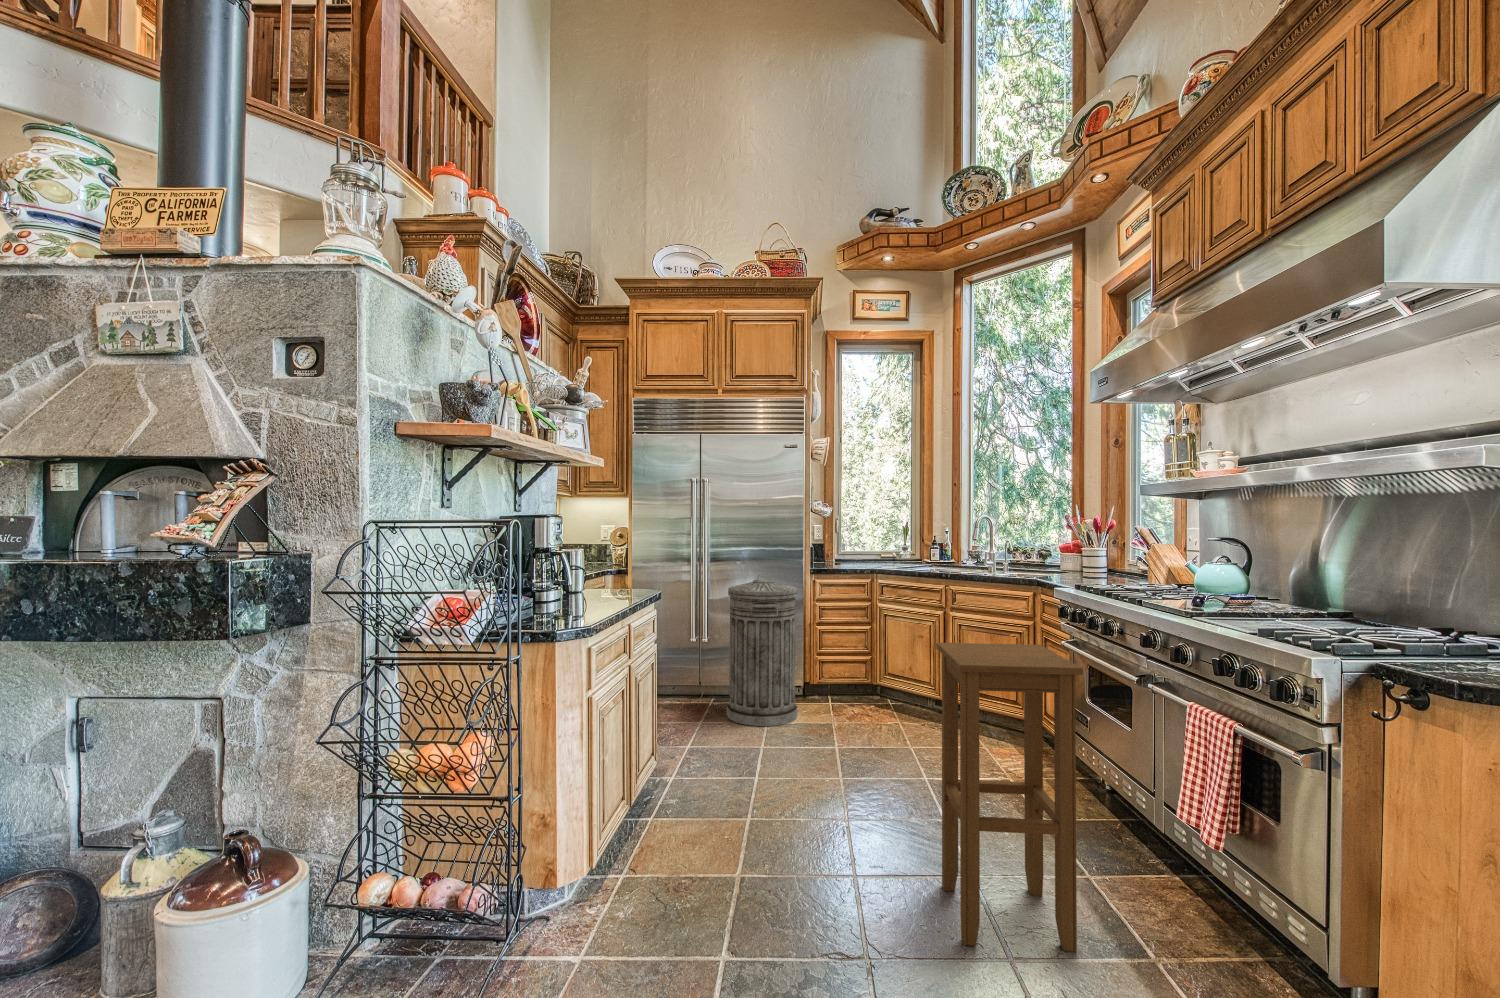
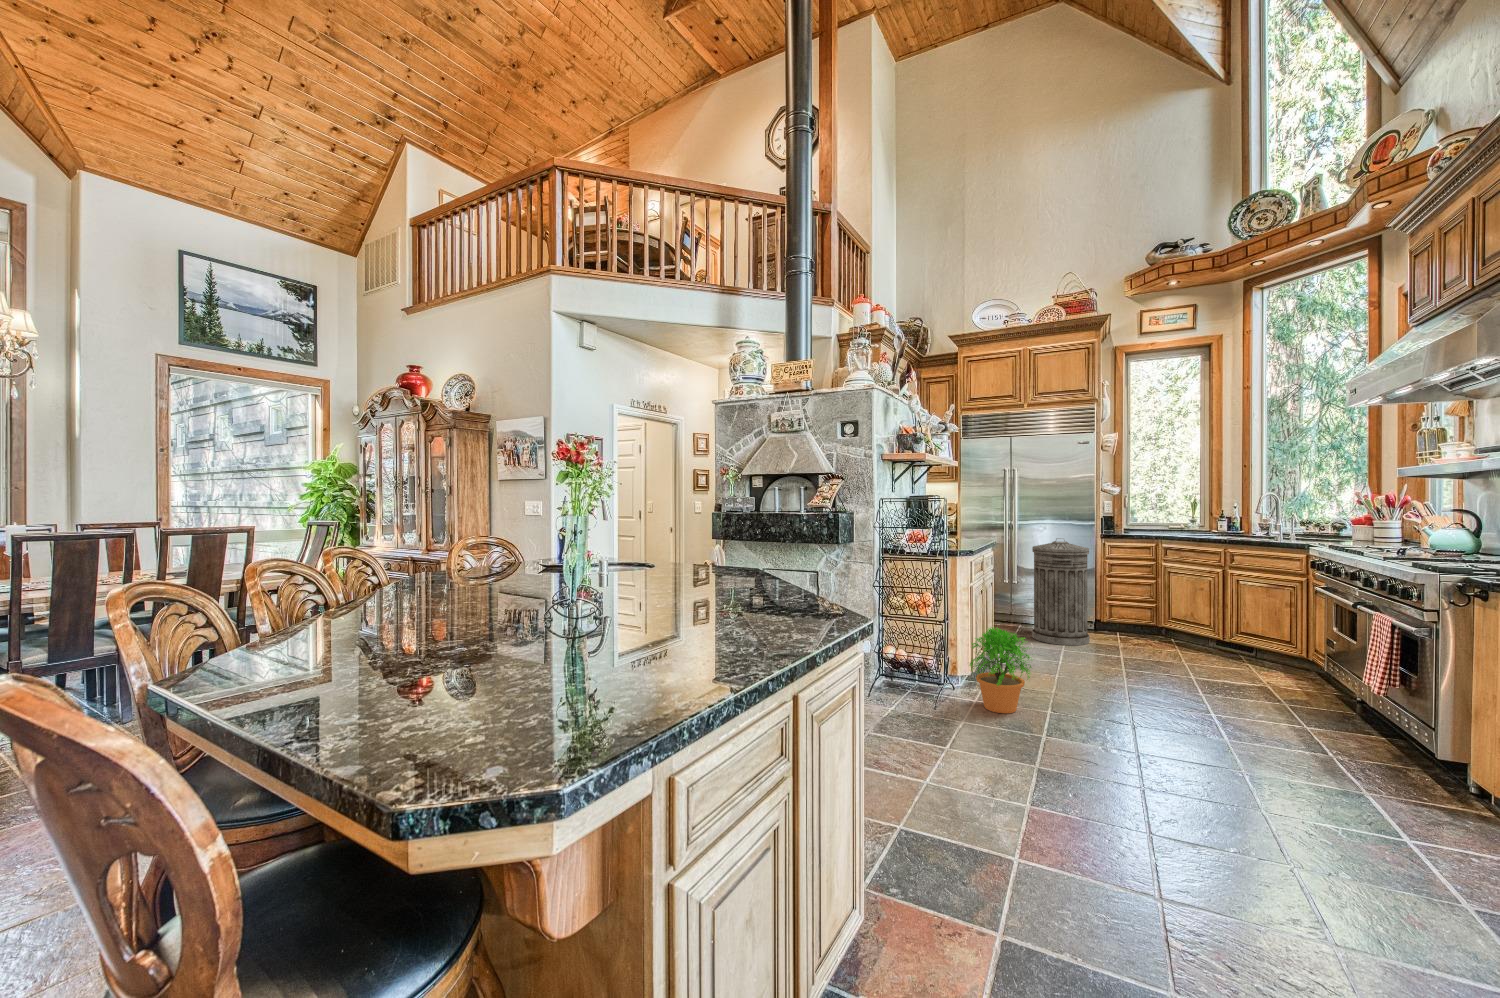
stool: present [936,643,1083,952] -> none [1184,575,1284,762]
potted plant: none [605,752,728,920] -> present [969,628,1031,713]

